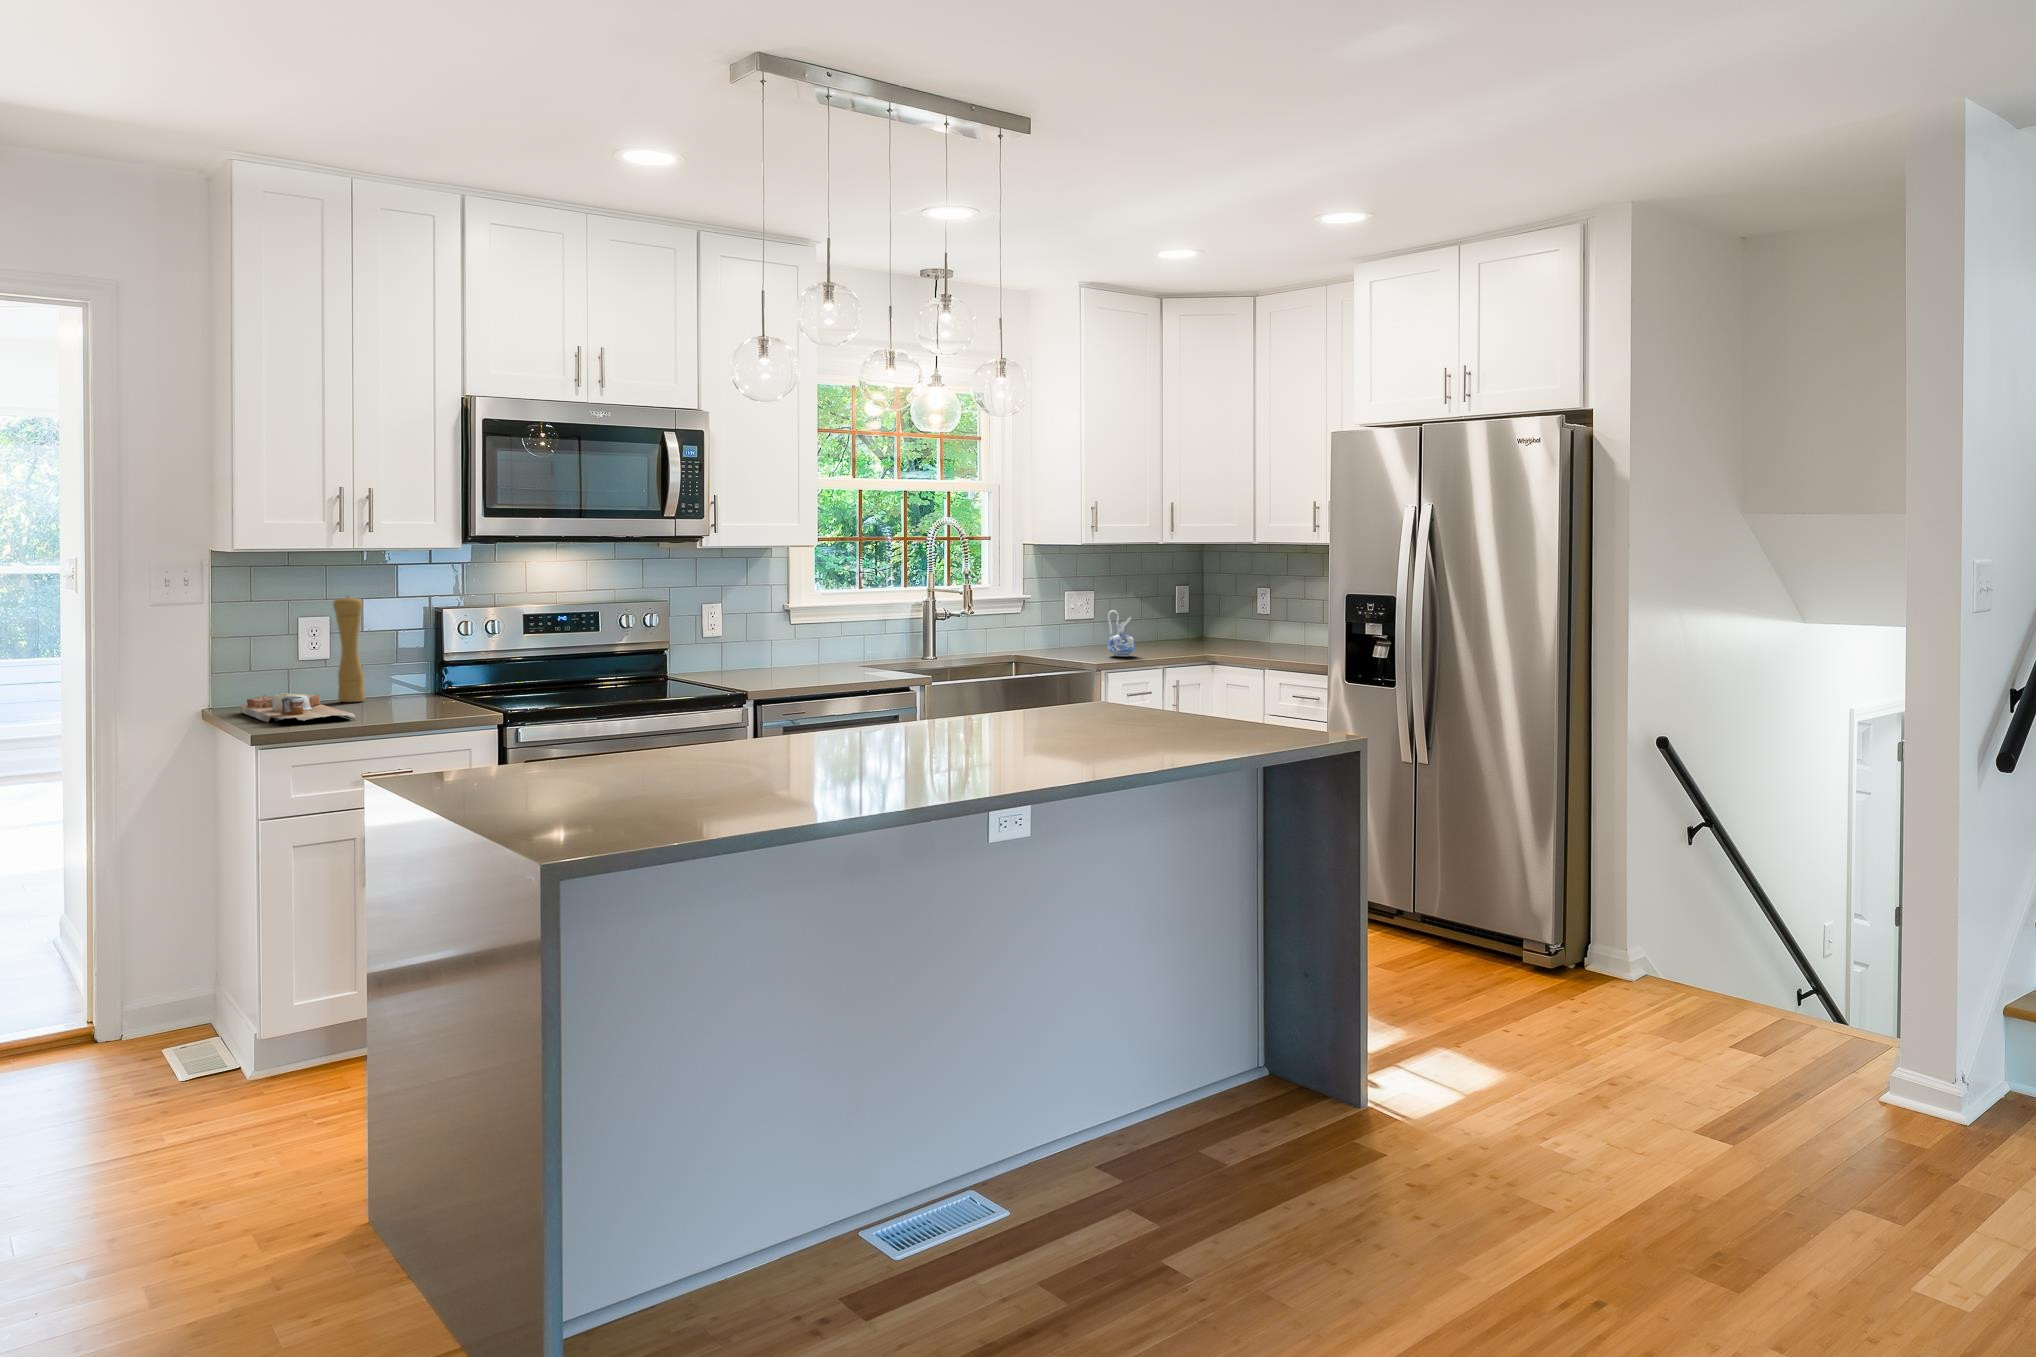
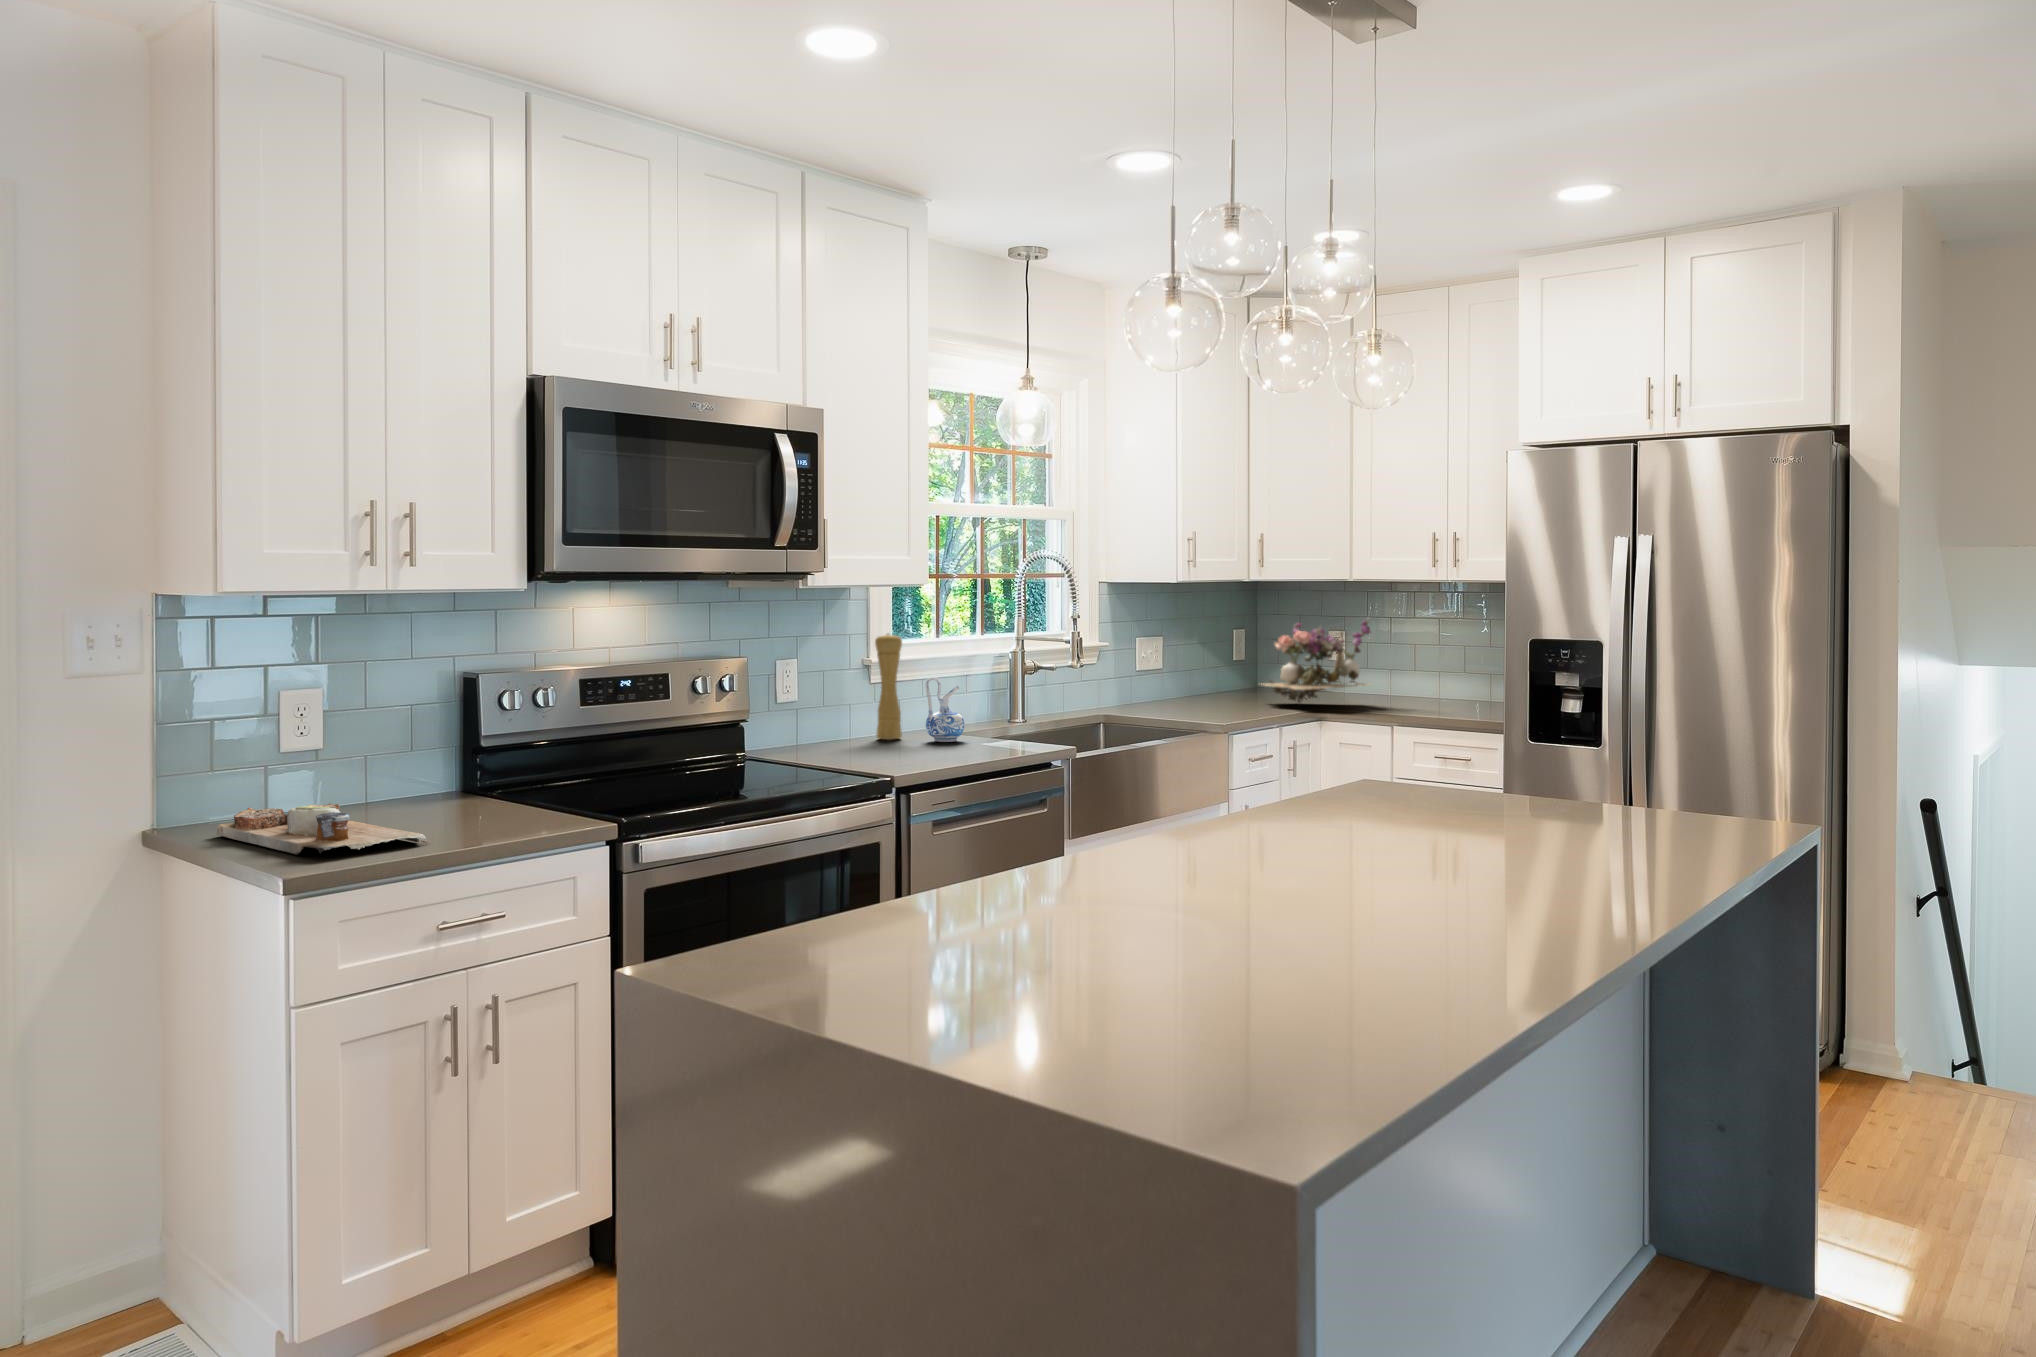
flower arrangement: none [1167,576,1264,651] -> present [1261,620,1372,703]
pepper mill: present [333,596,365,702] -> present [875,634,902,740]
ceramic pitcher: present [1108,610,1135,656] -> present [926,677,964,742]

